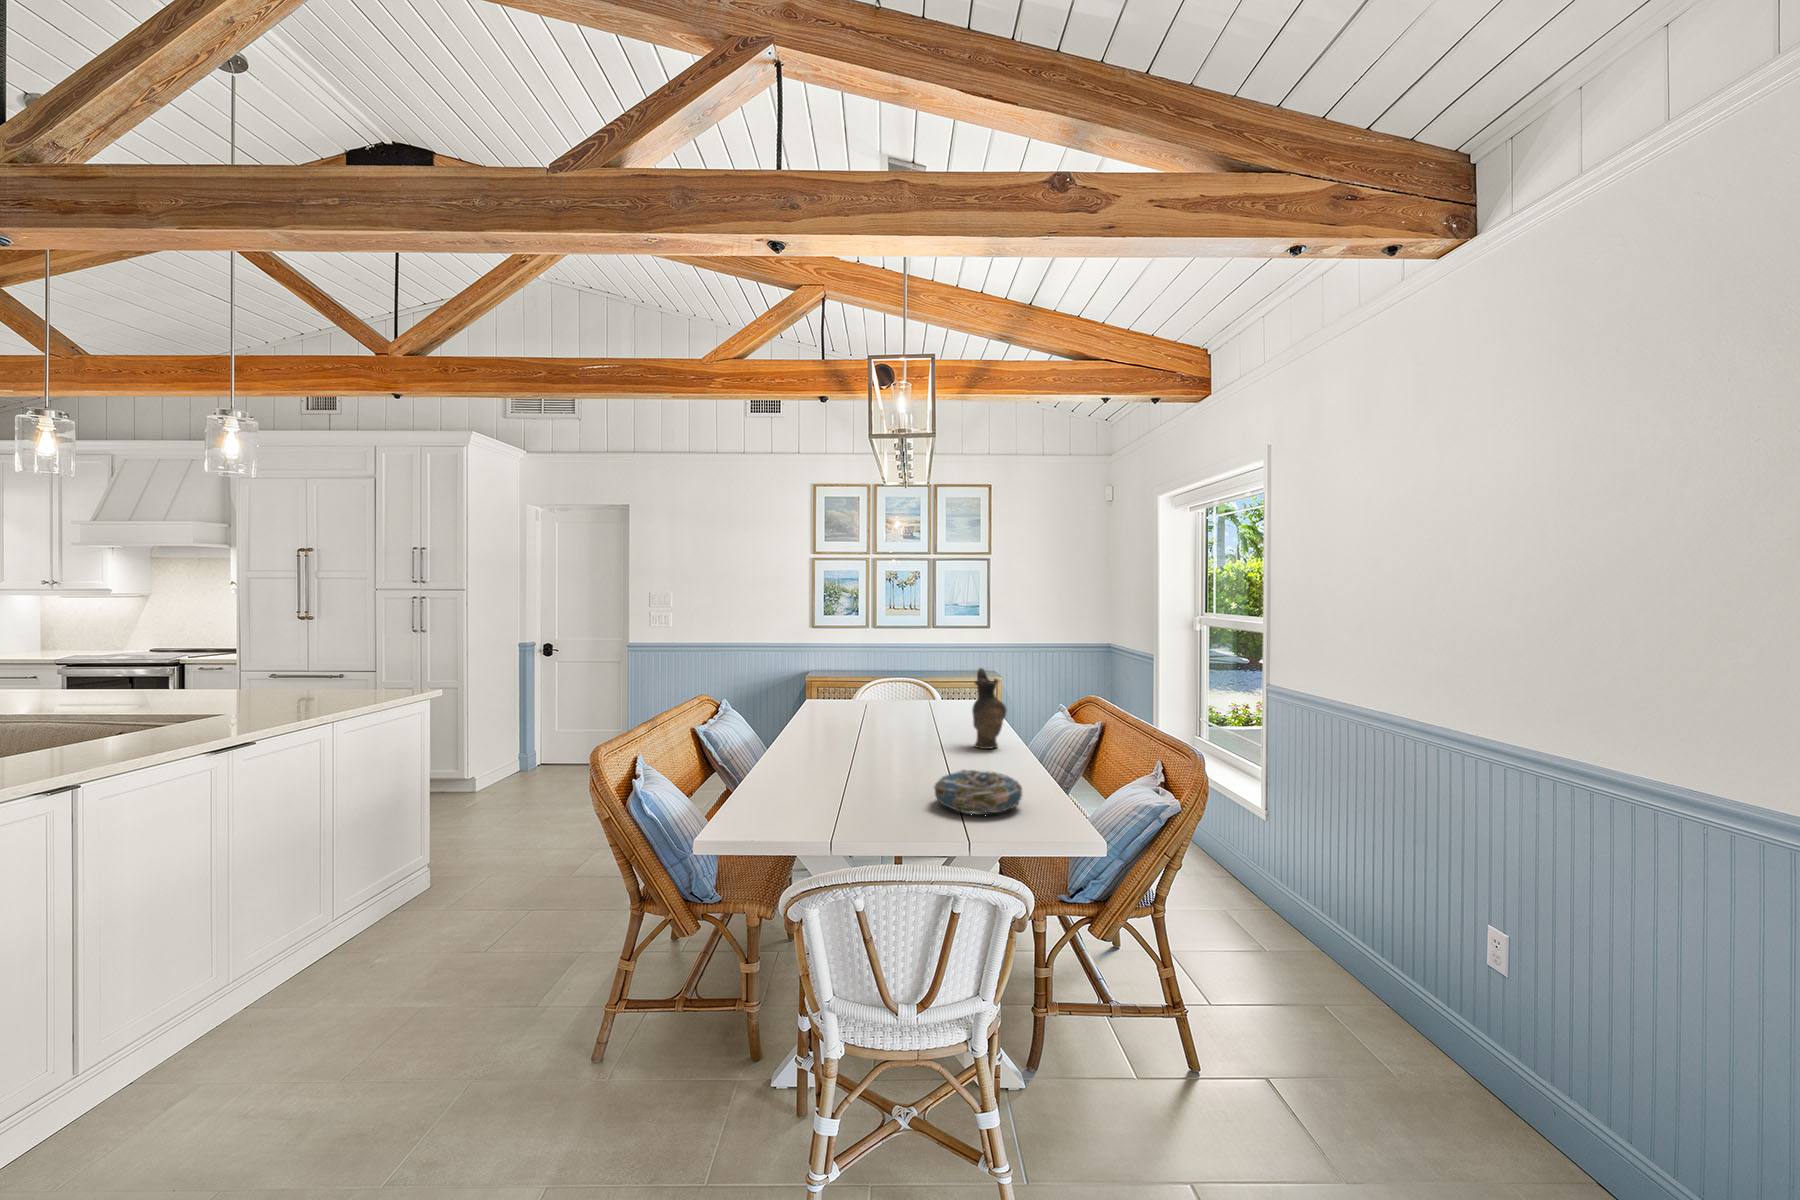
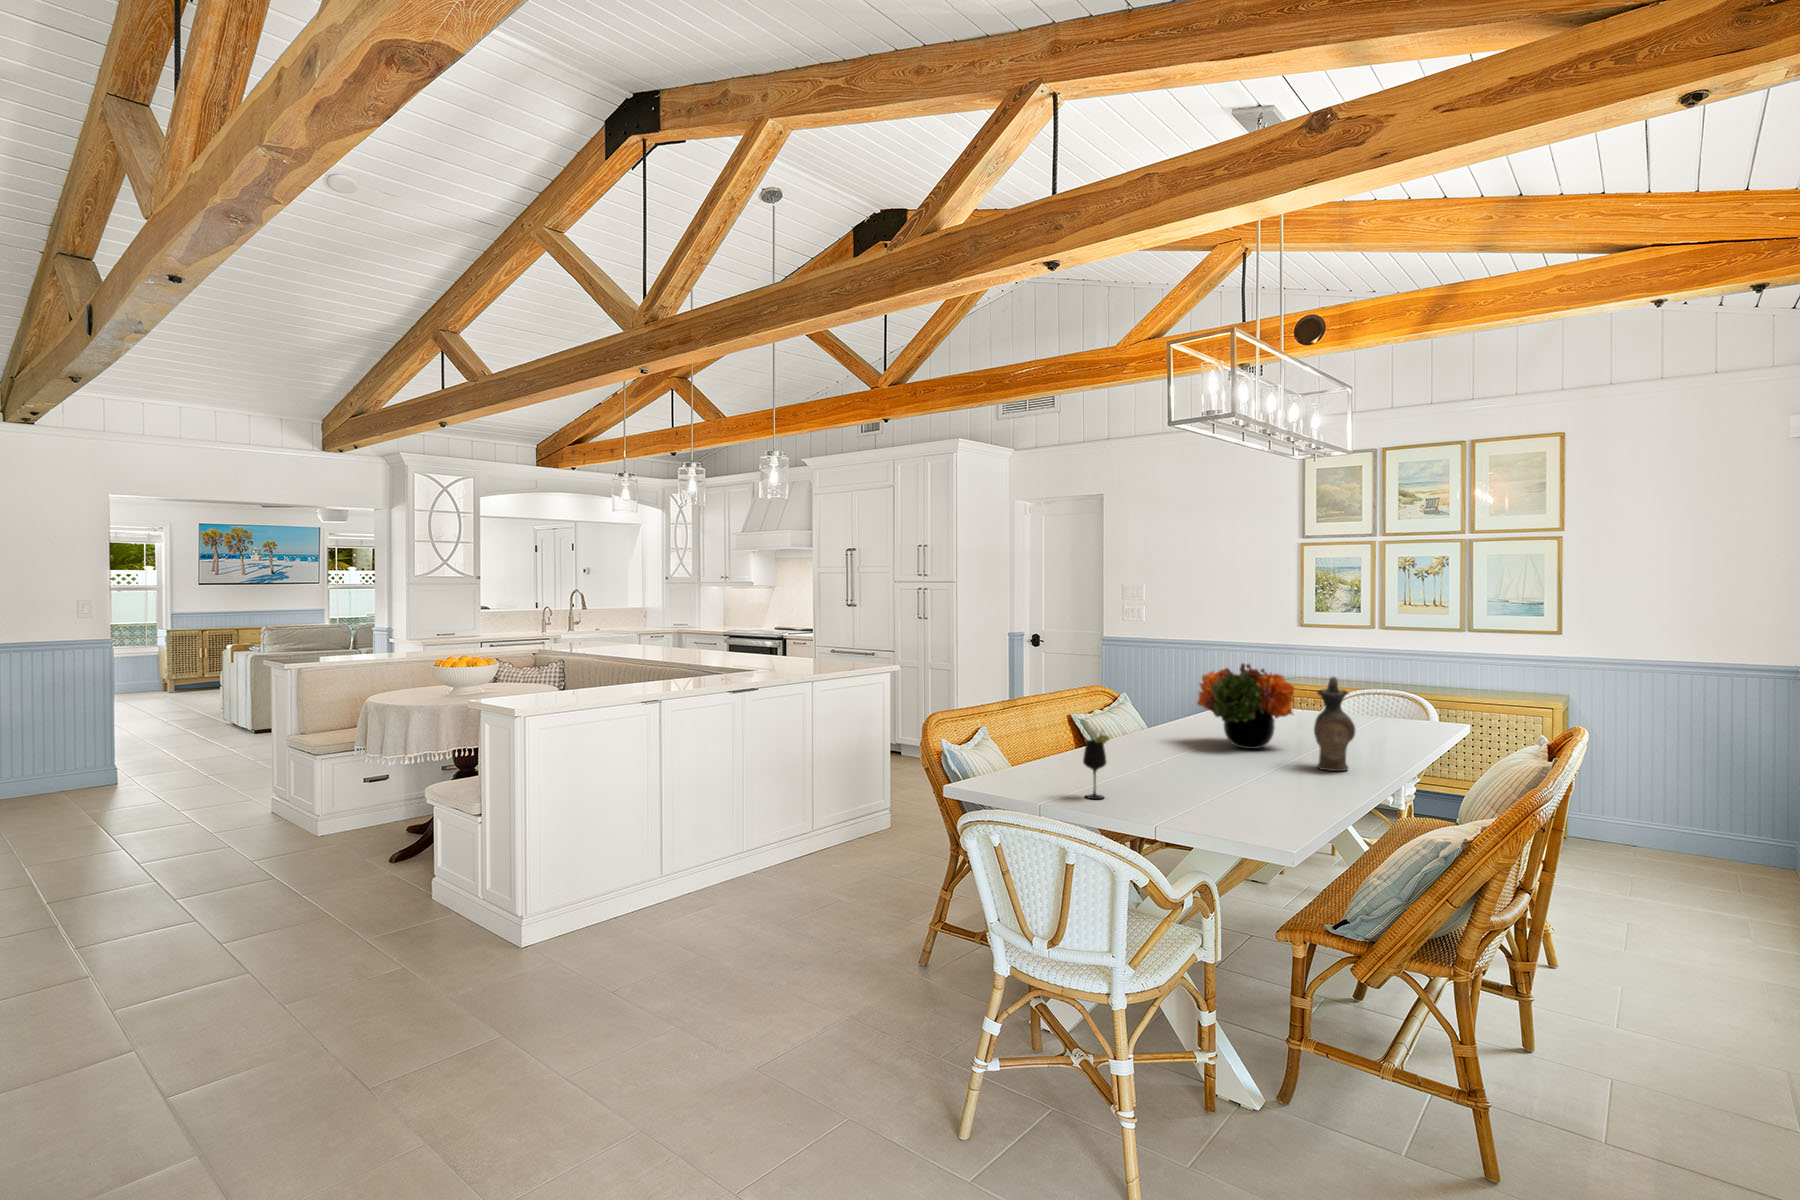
flower arrangement: none [851,661,935,738] -> present [1198,663,1294,749]
wine glass: none [870,738,899,814] -> present [1083,734,1109,799]
decorative bowl: present [934,770,1022,813] -> none [1147,773,1244,817]

